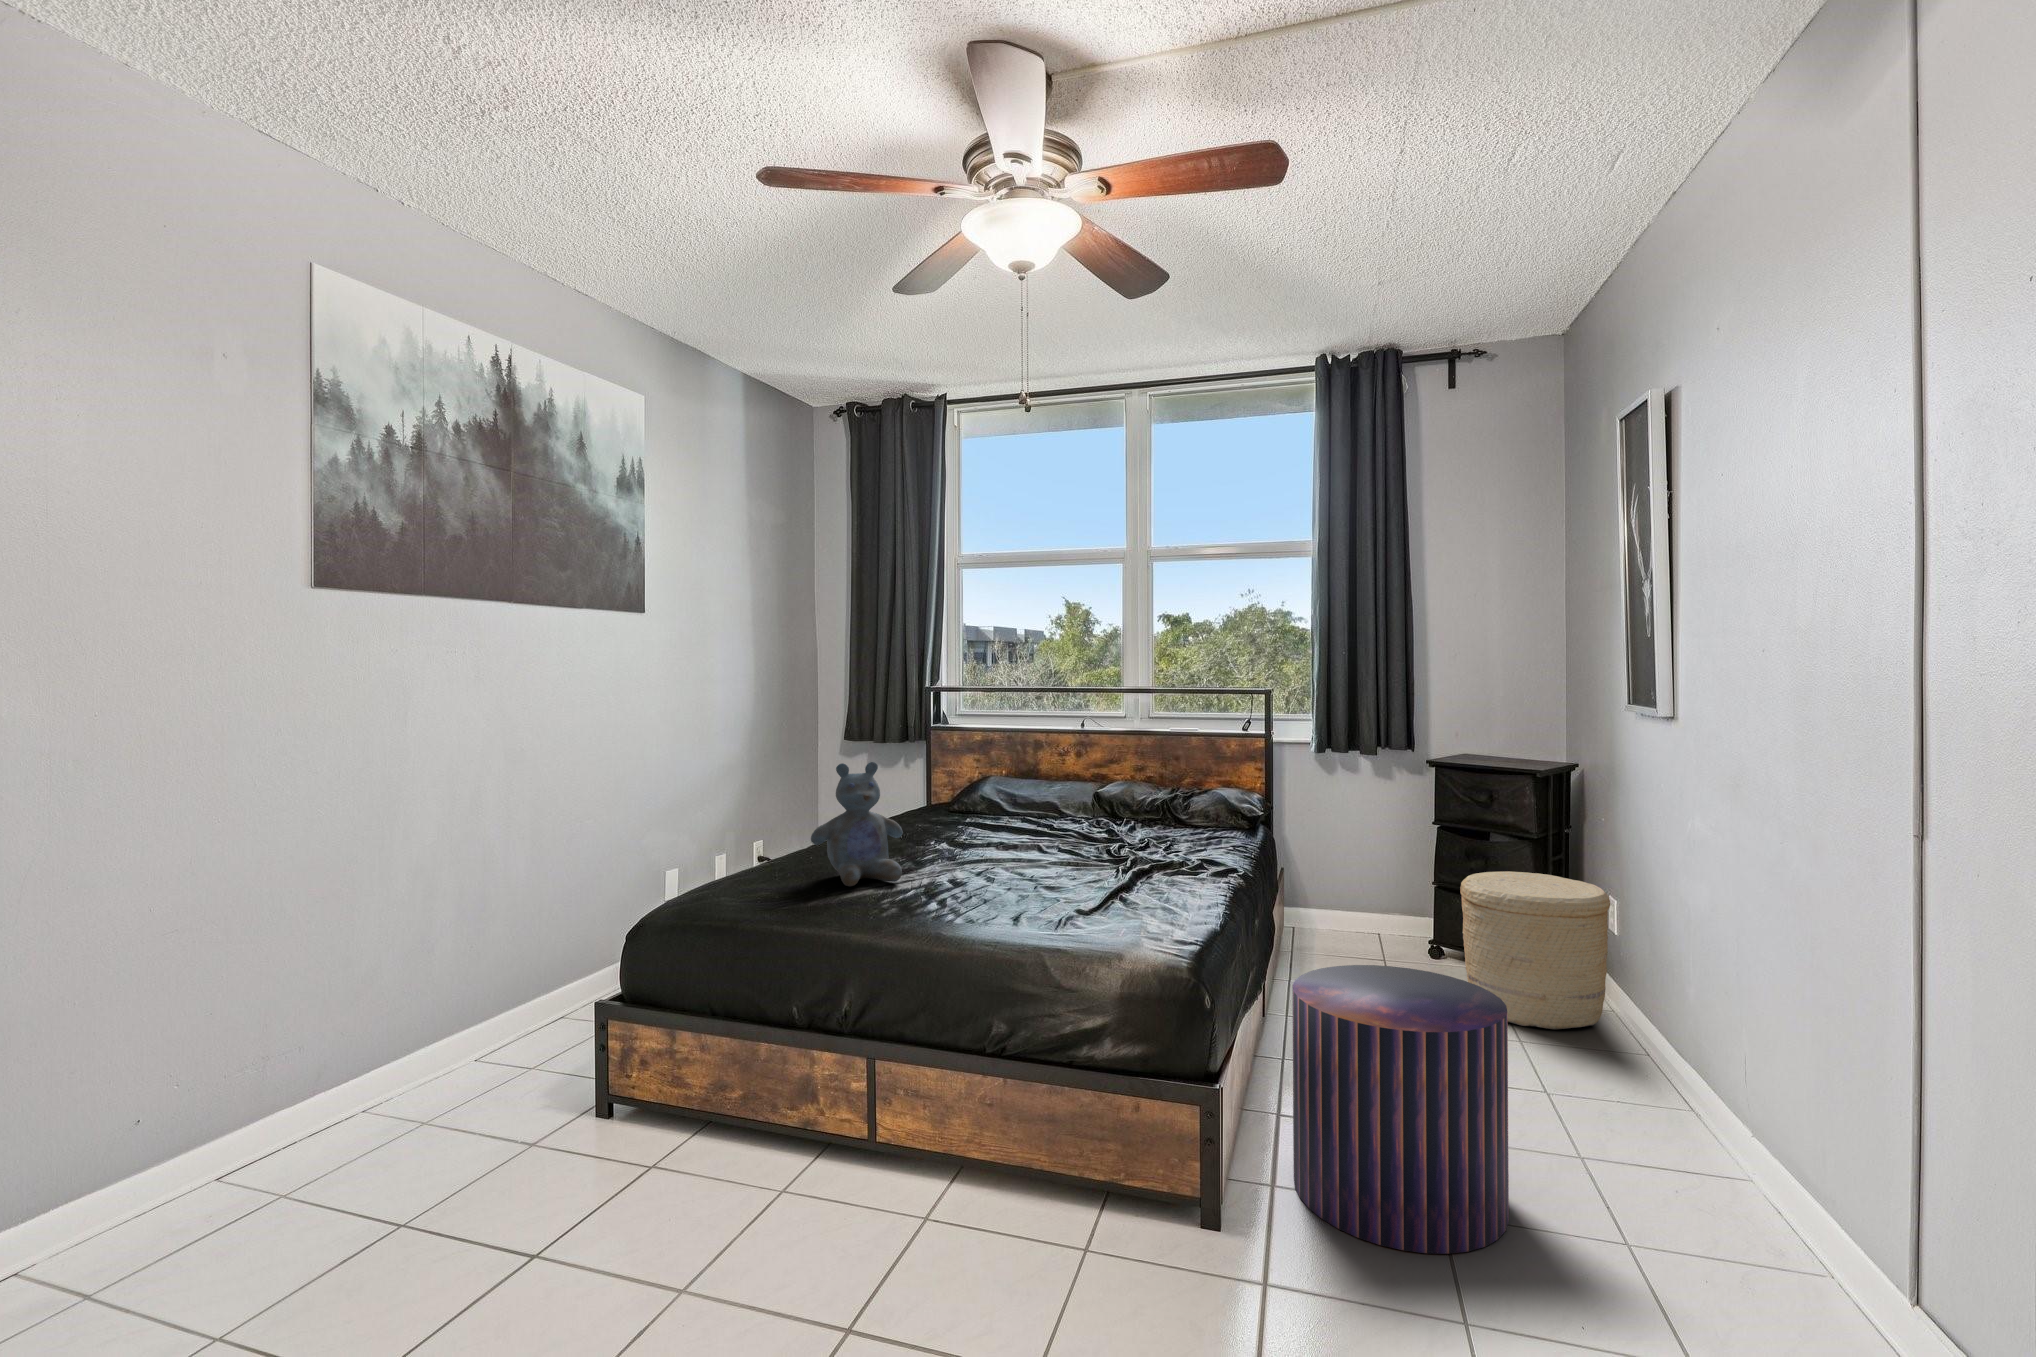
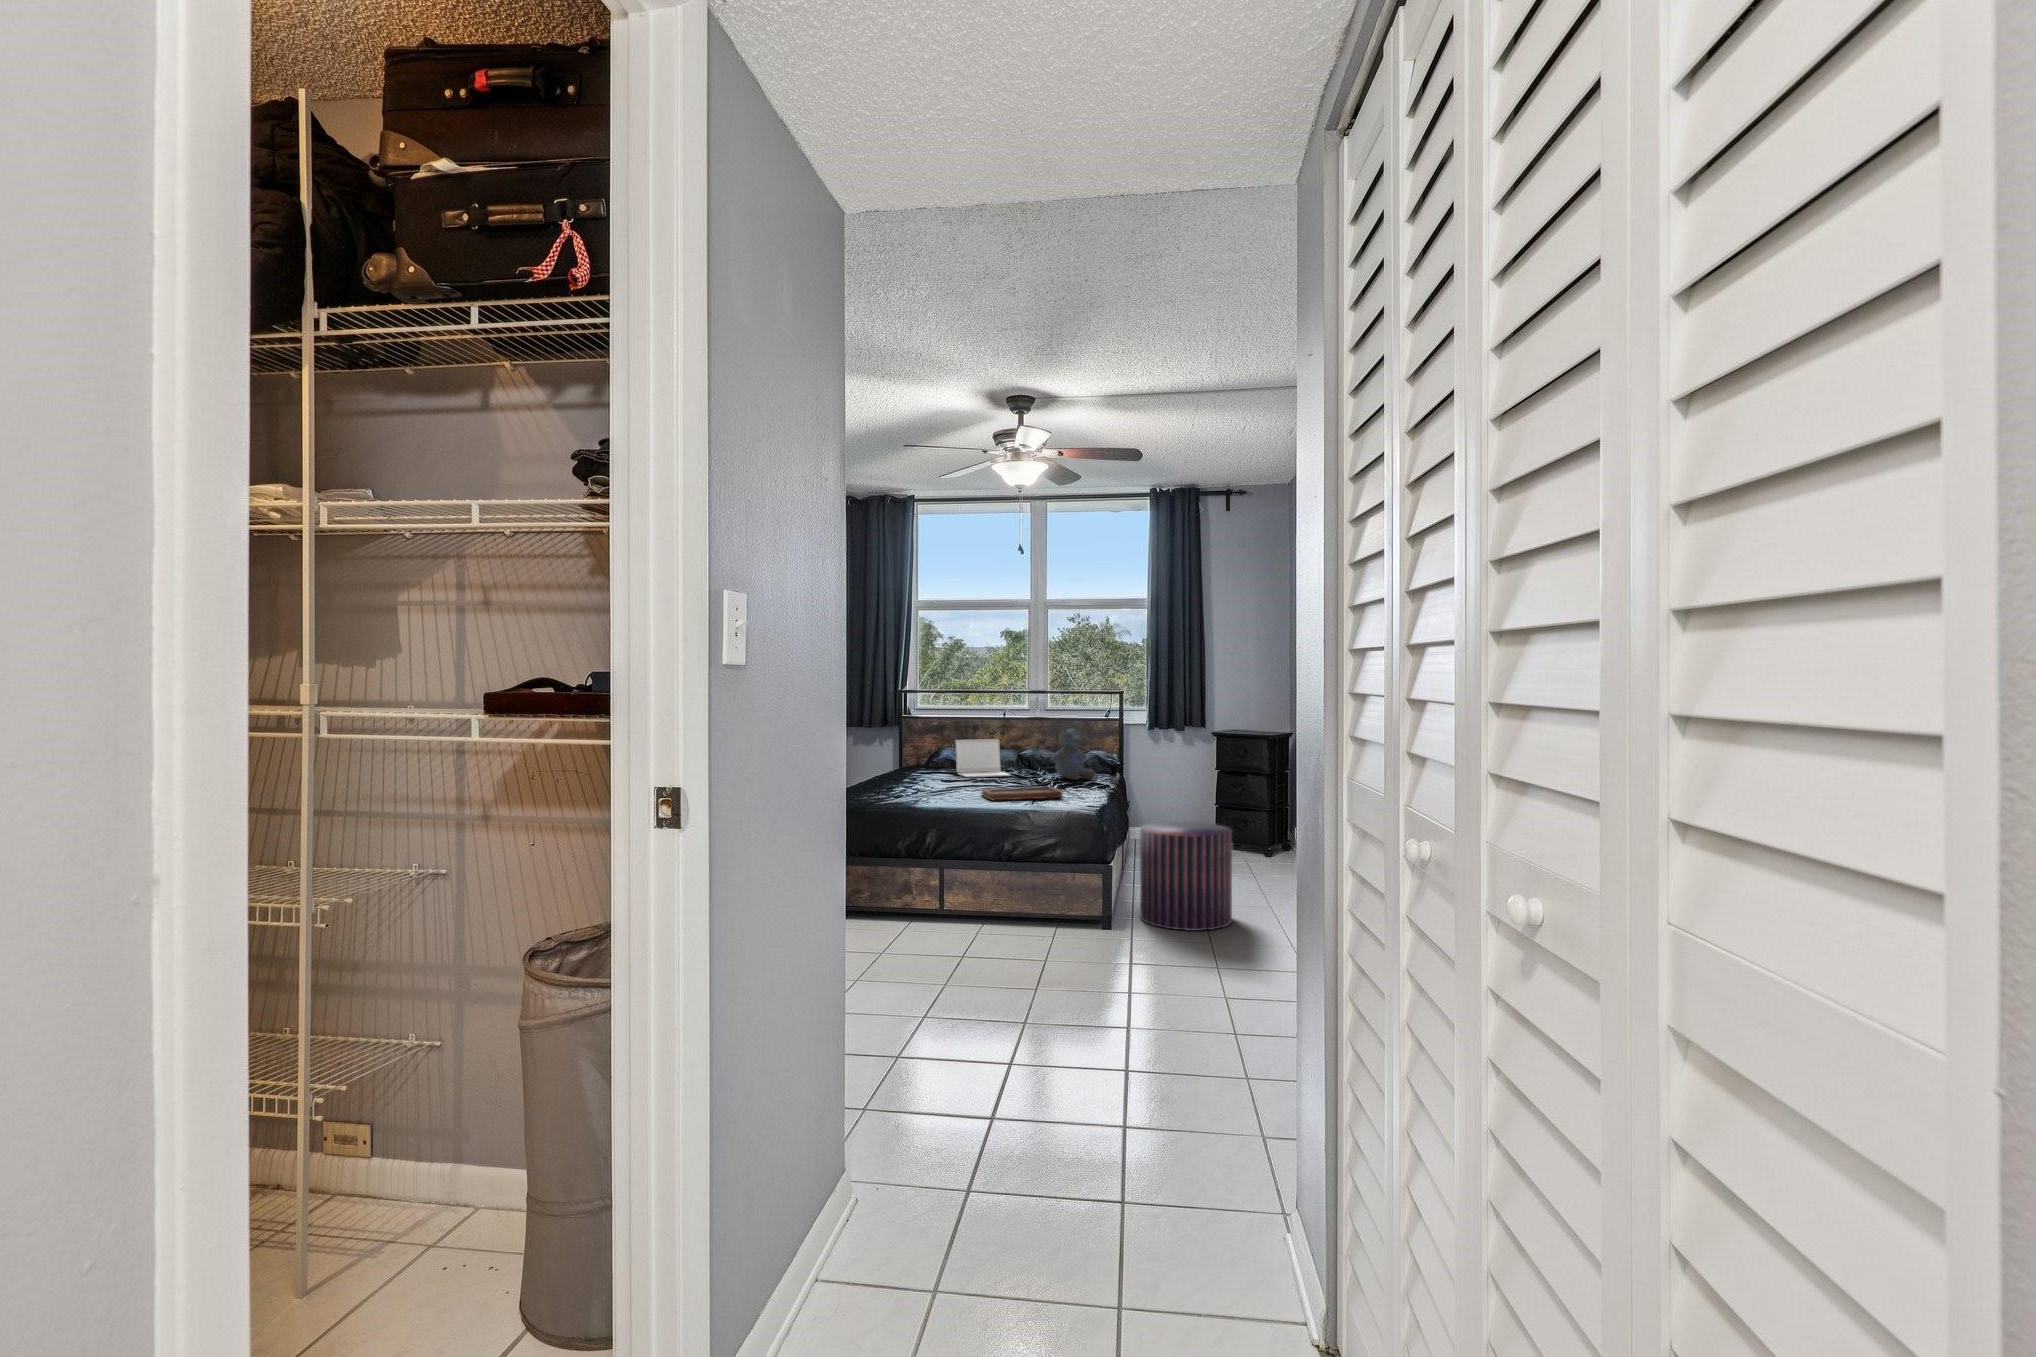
stuffed bear: present [811,762,903,886] -> present [1051,724,1095,780]
laptop: none [987,768,1073,835] -> present [955,739,1010,777]
tray: none [988,843,1138,904] -> present [982,771,1062,800]
woven basket: present [1460,871,1610,1029] -> none [1227,793,1301,872]

